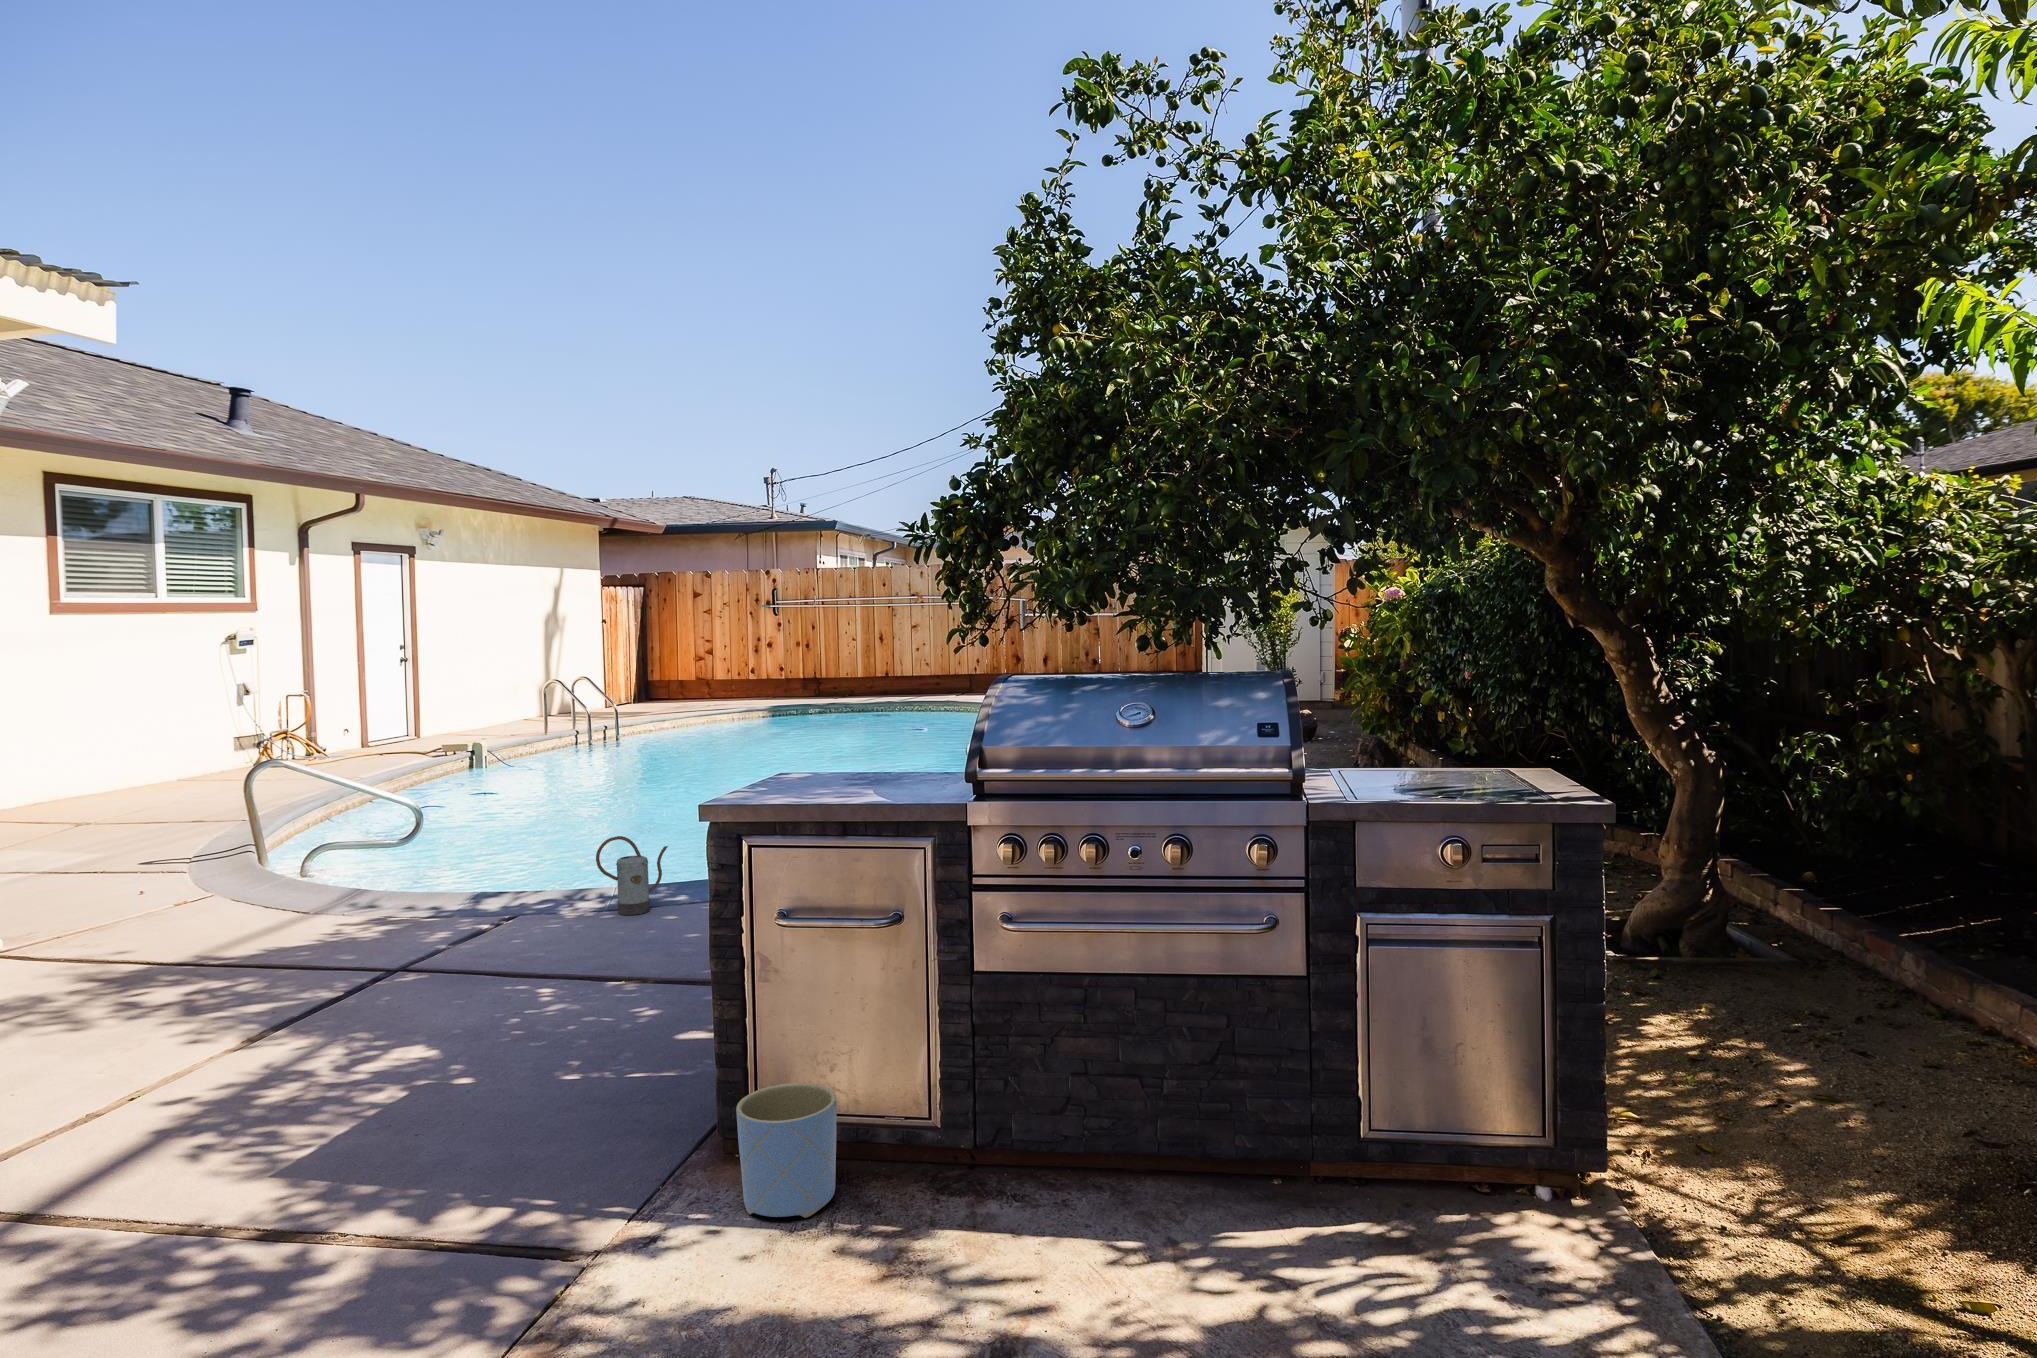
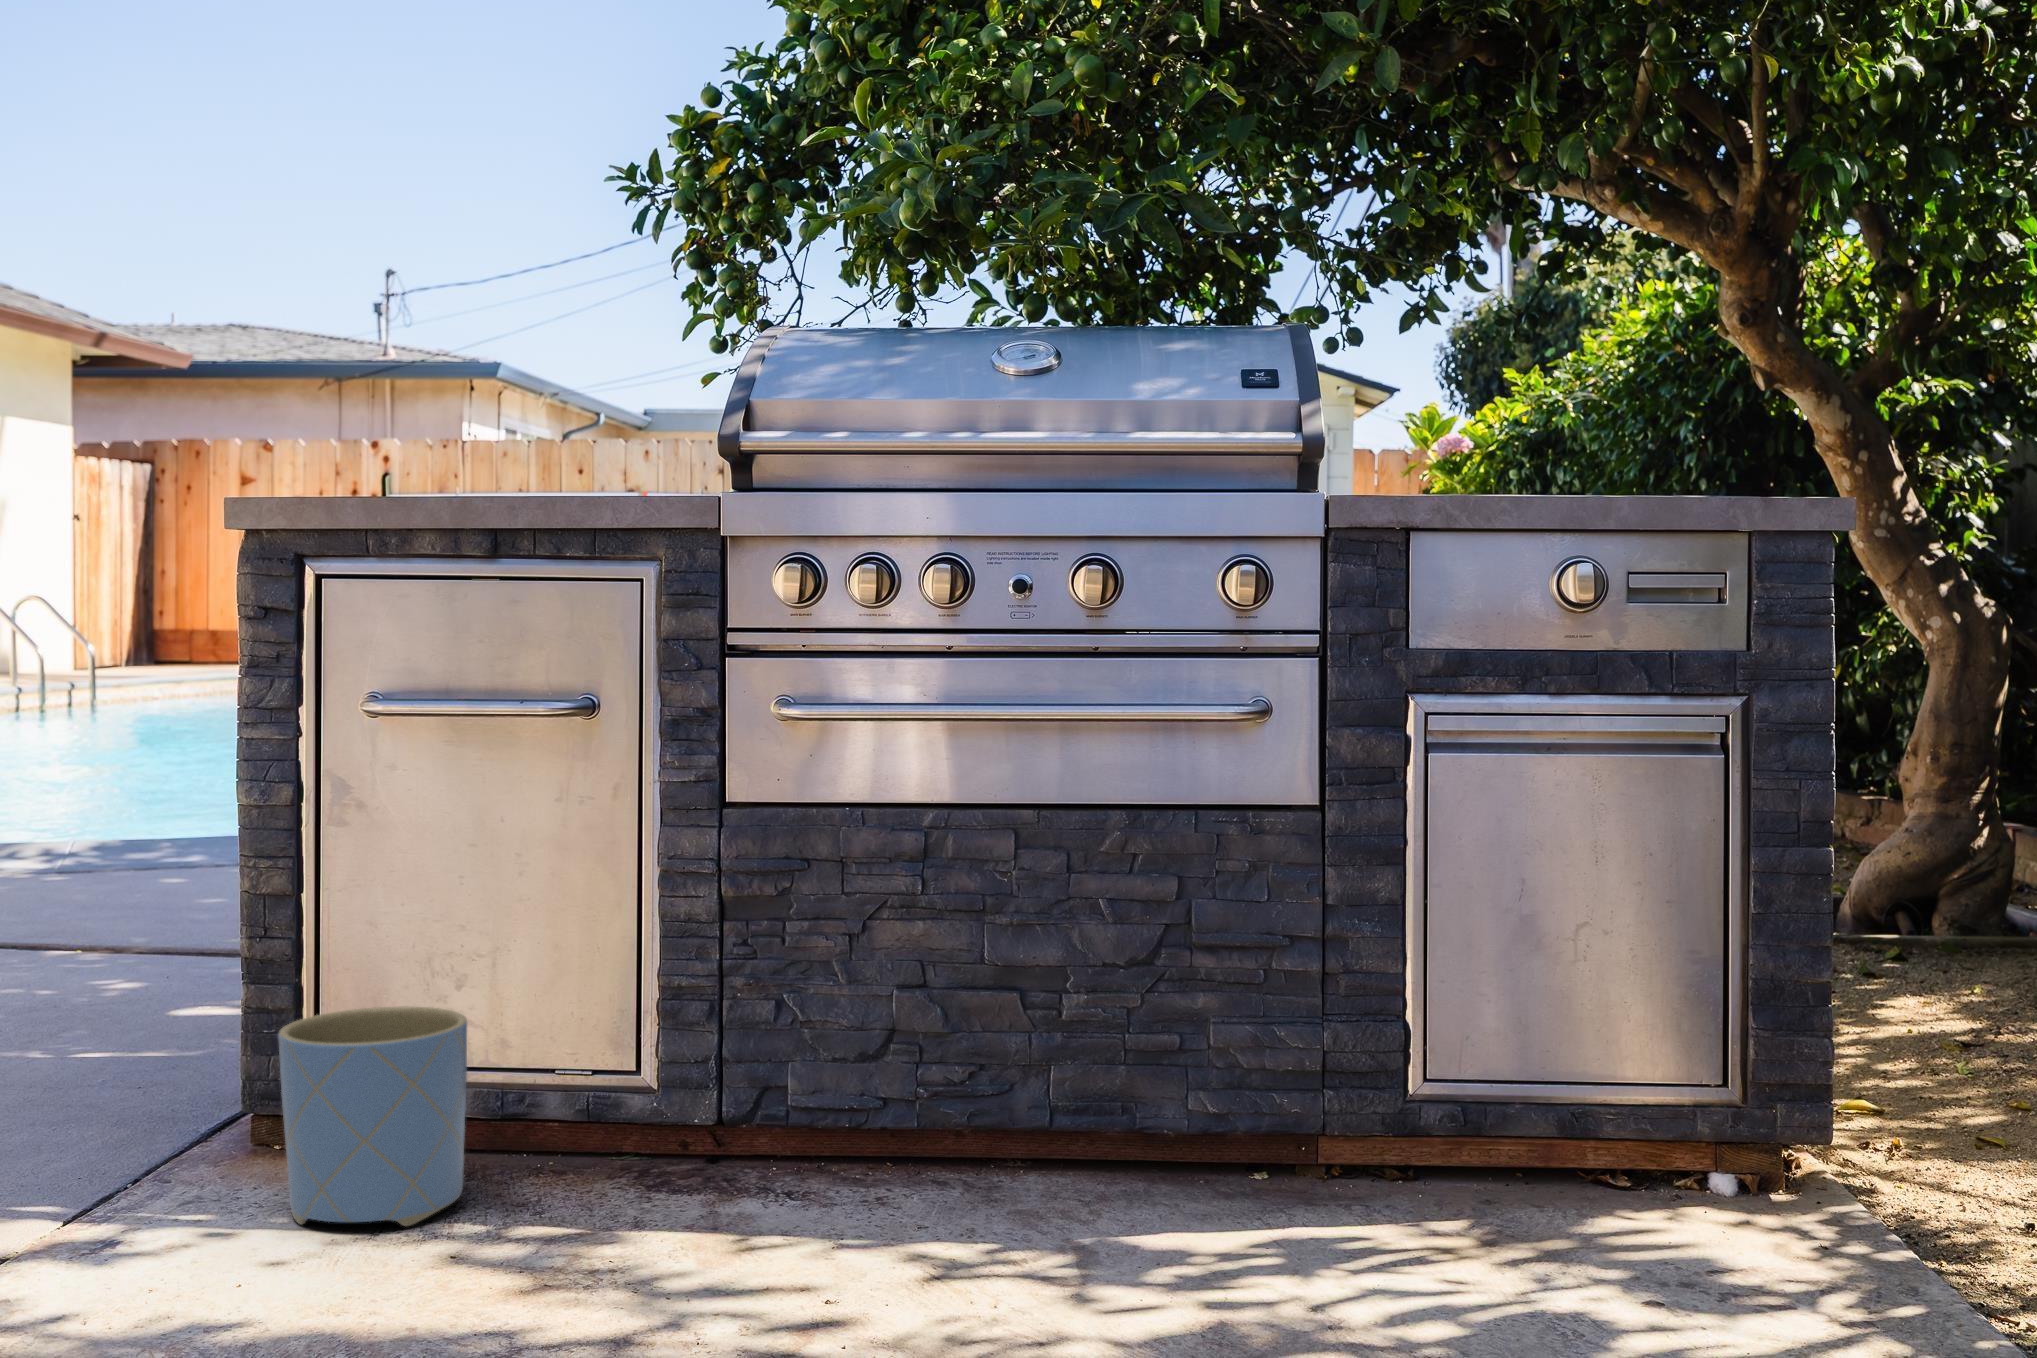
watering can: present [596,836,668,915] -> none [39,749,175,891]

